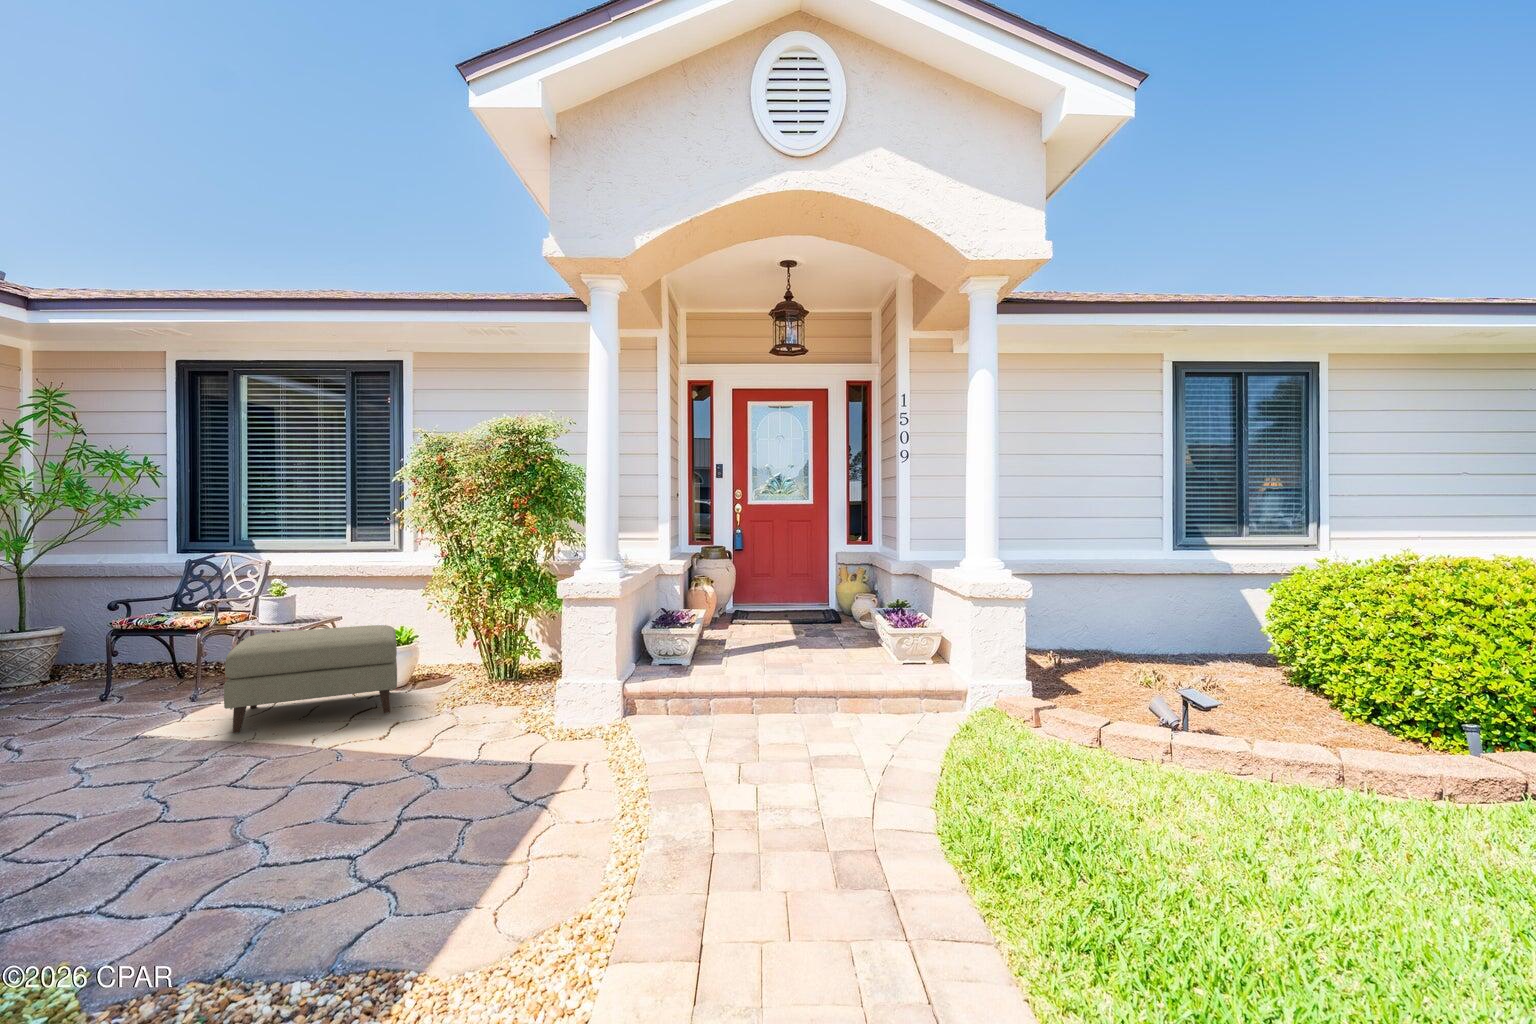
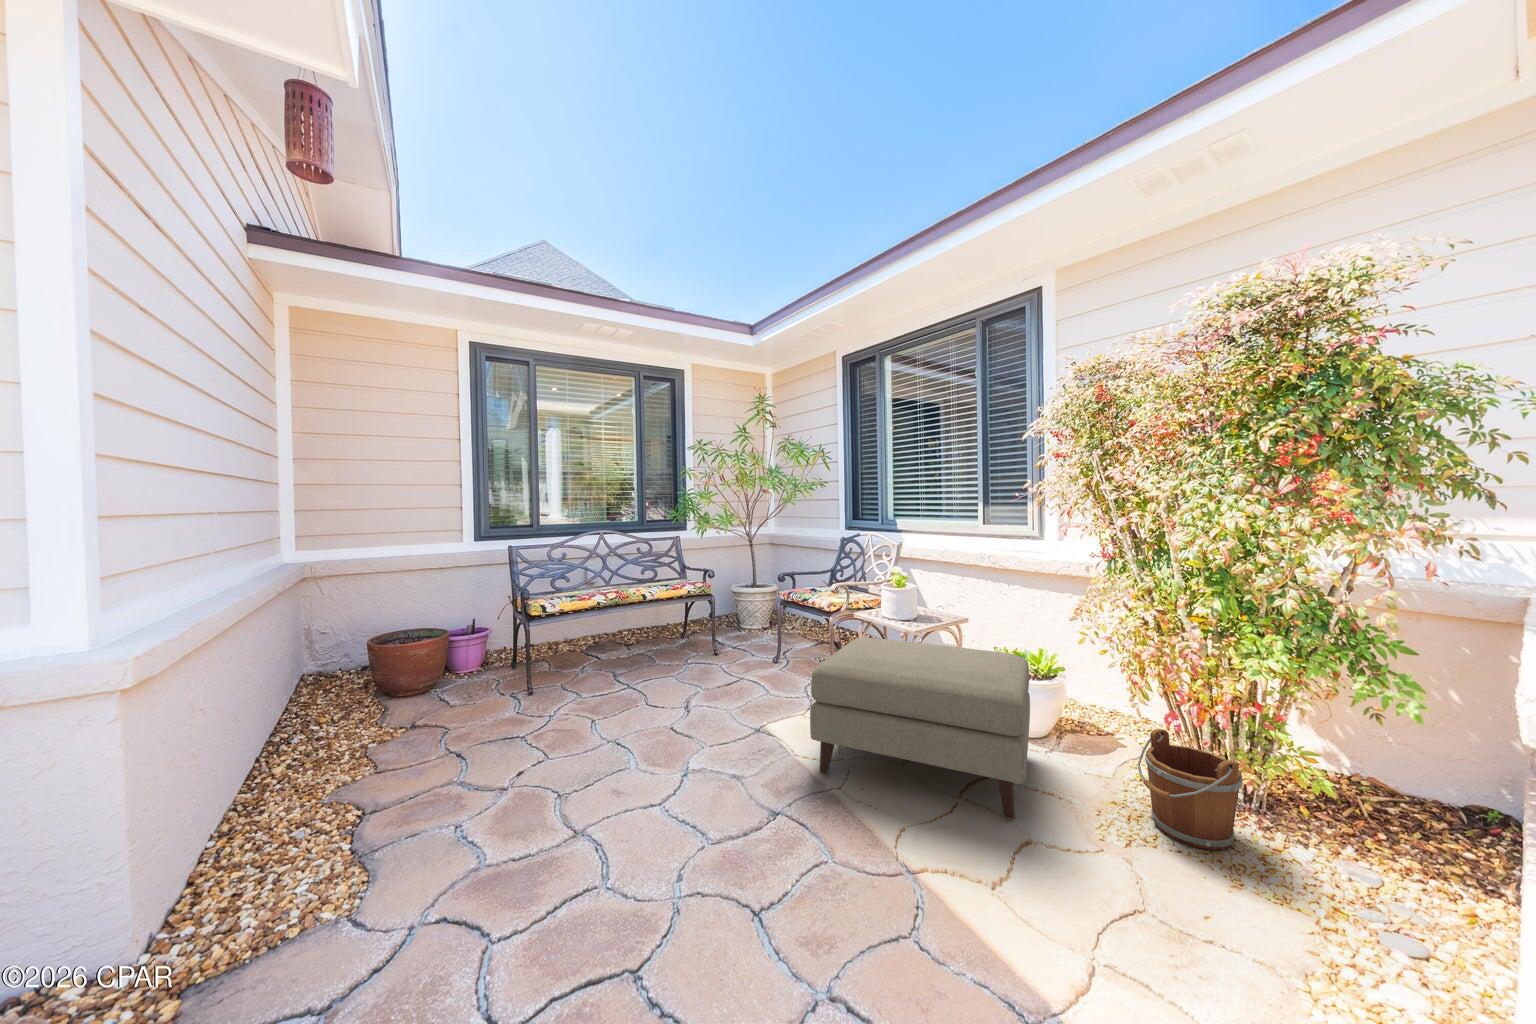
bucket: none [458,647,505,698] -> present [1137,729,1243,850]

